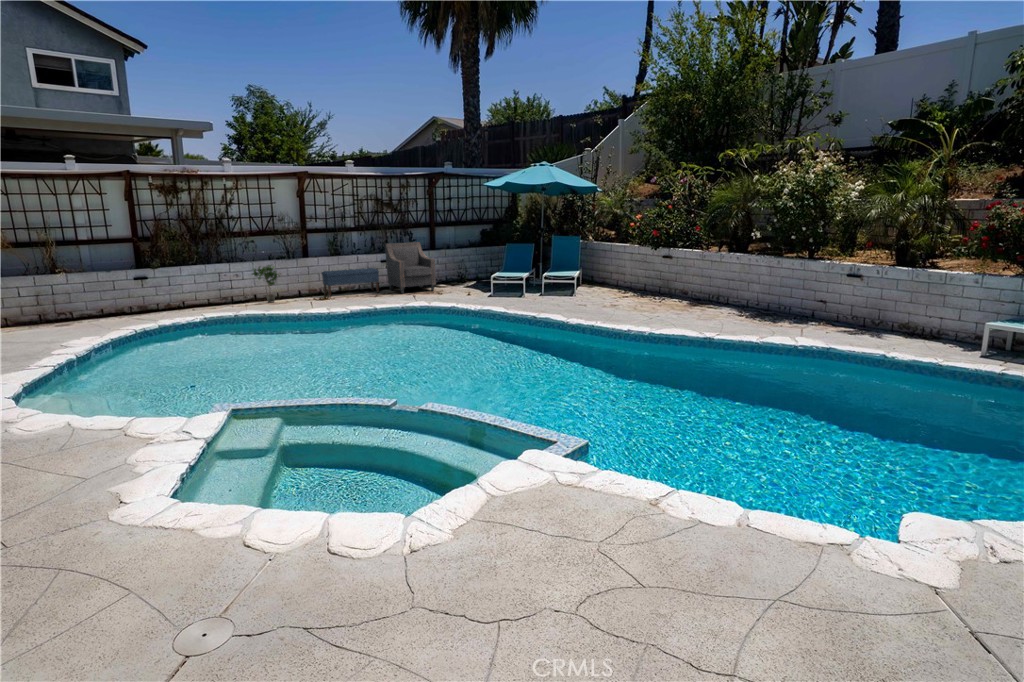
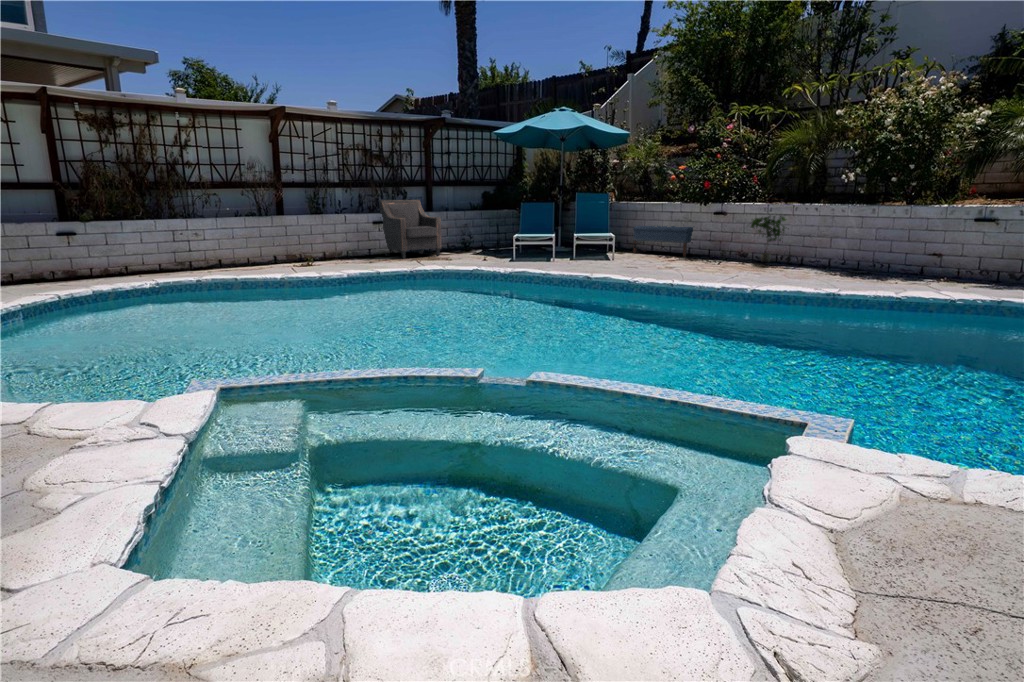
potted plant: present [252,265,278,303] -> present [751,216,786,263]
bench: present [322,268,379,297] -> present [633,226,695,257]

